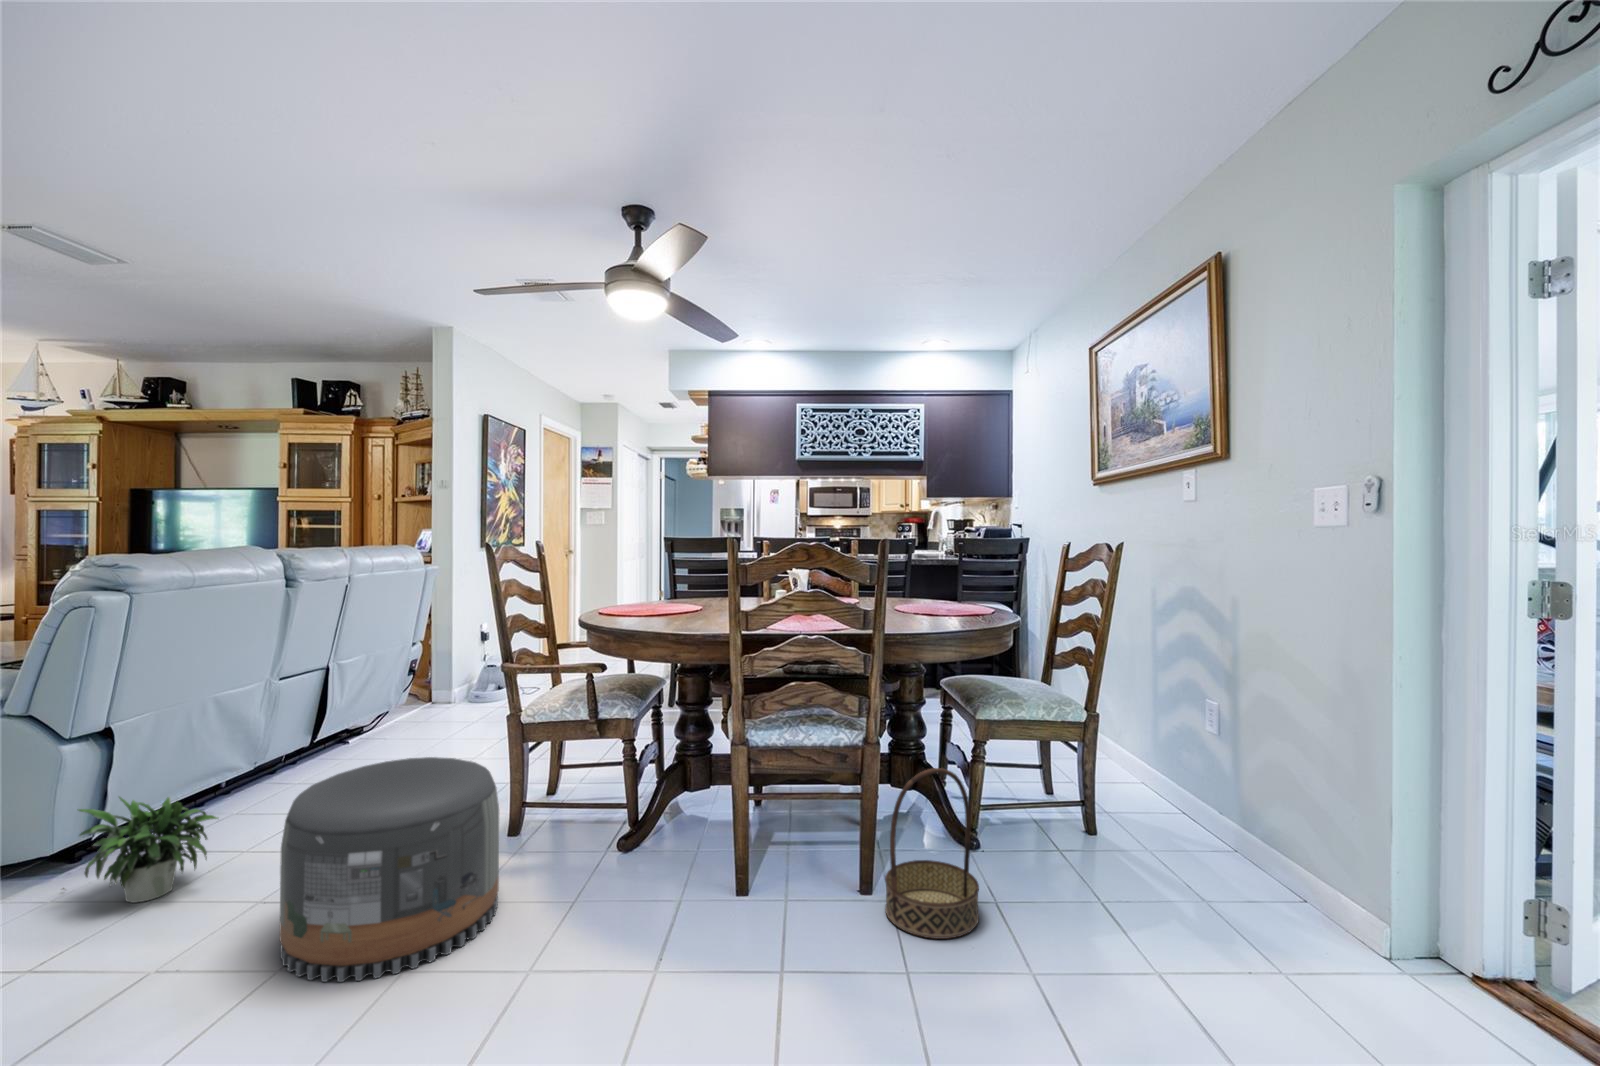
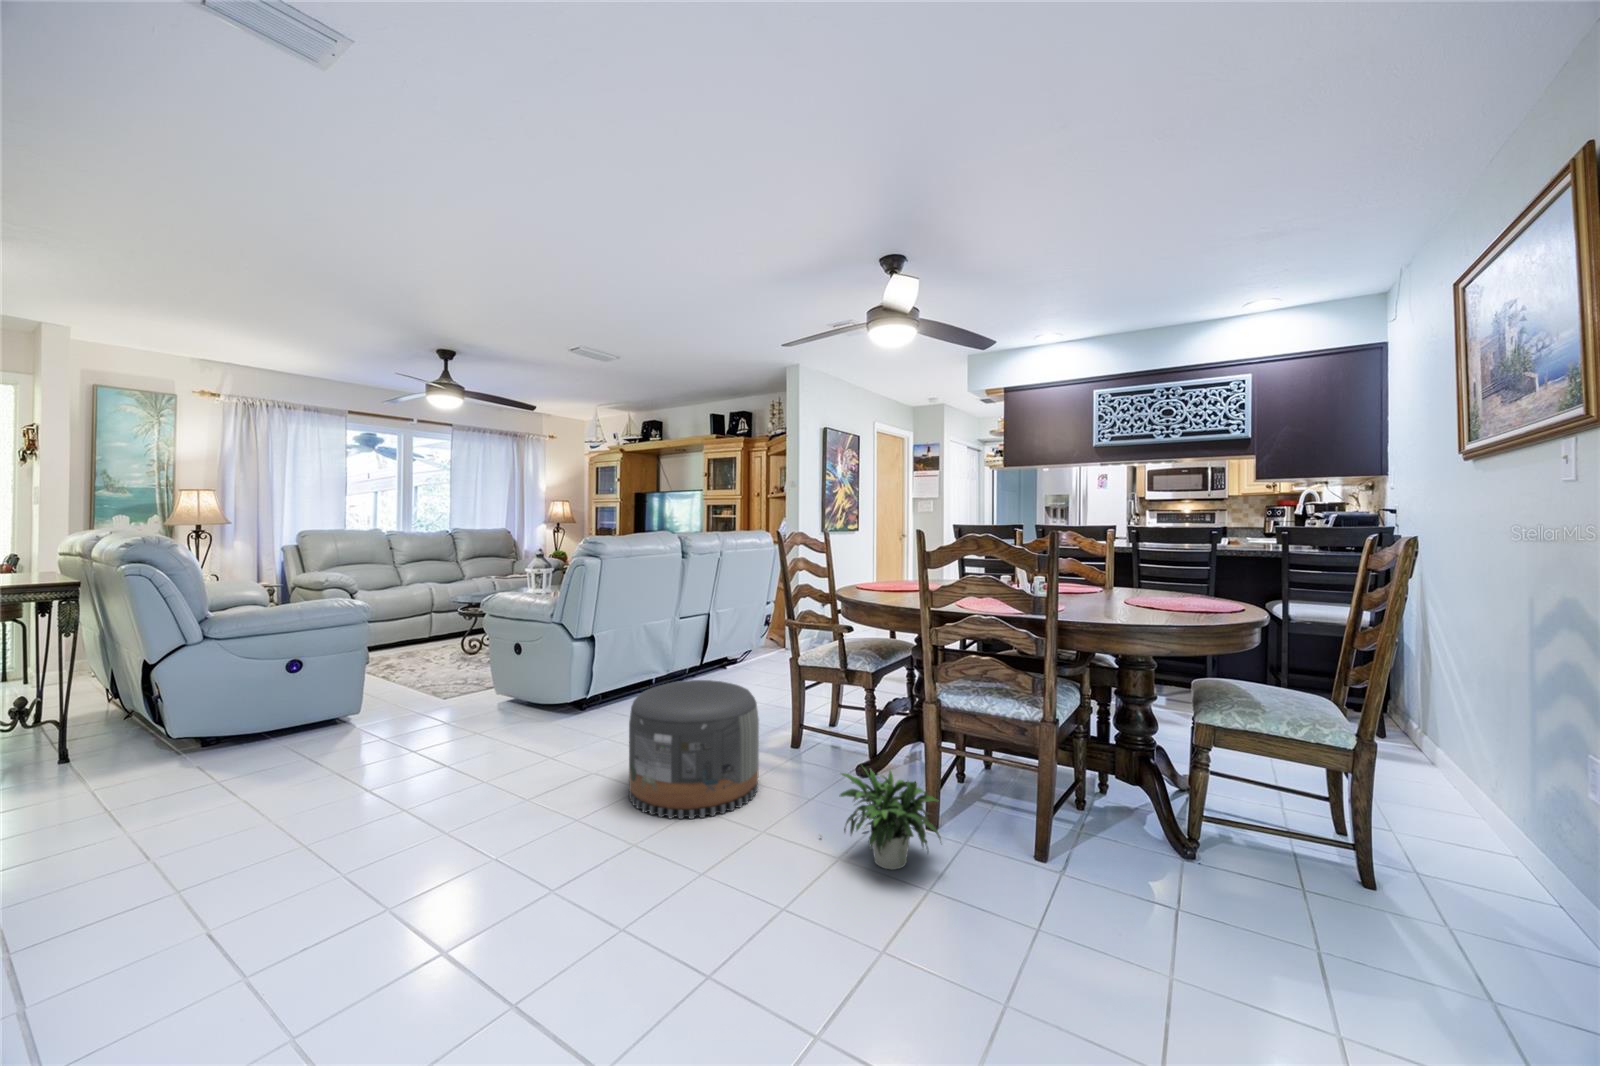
basket: present [885,768,979,939] -> none [1050,756,1151,925]
potted plant: present [63,797,218,903] -> present [820,769,941,869]

